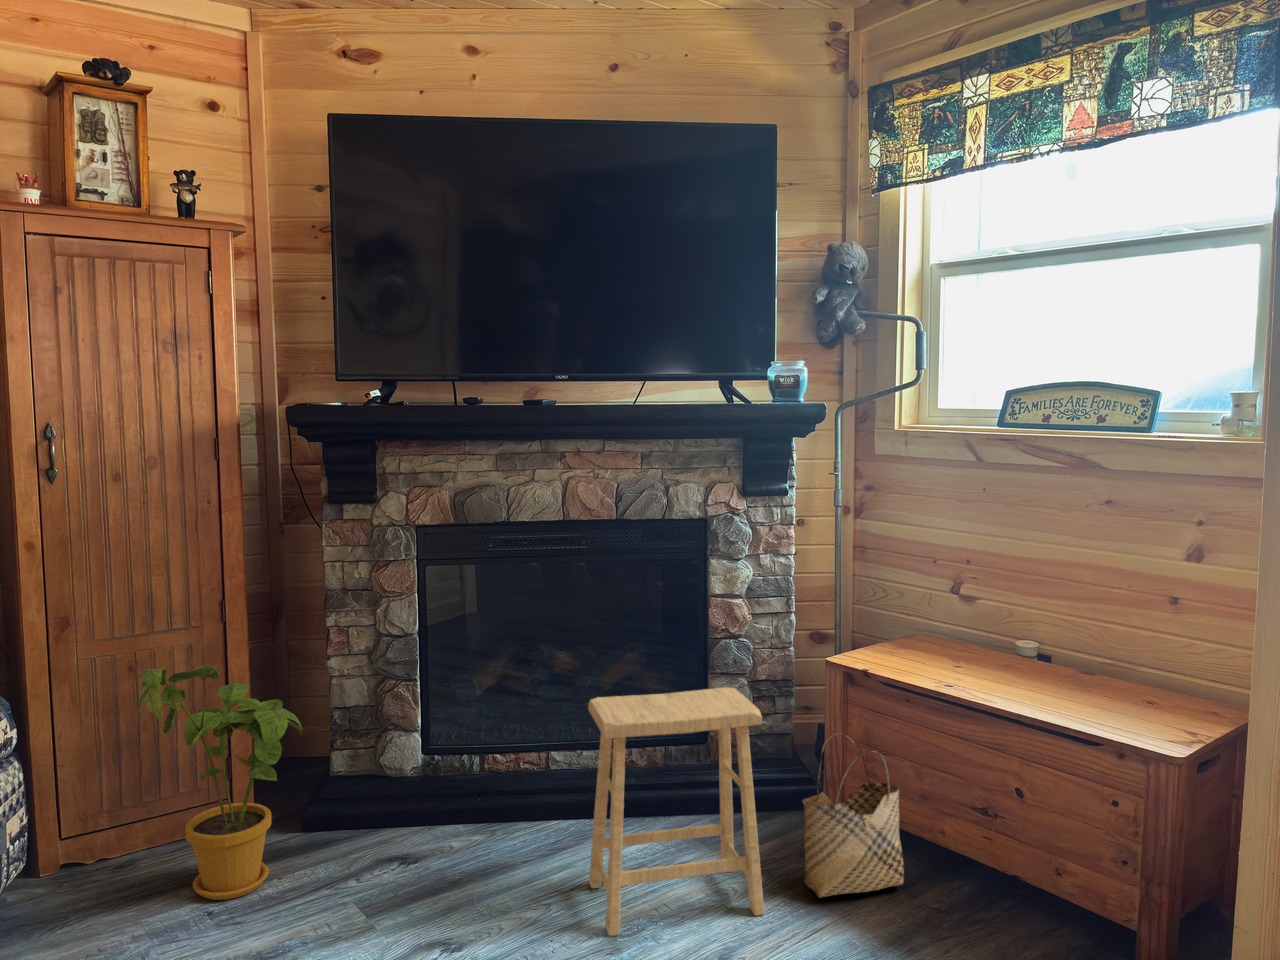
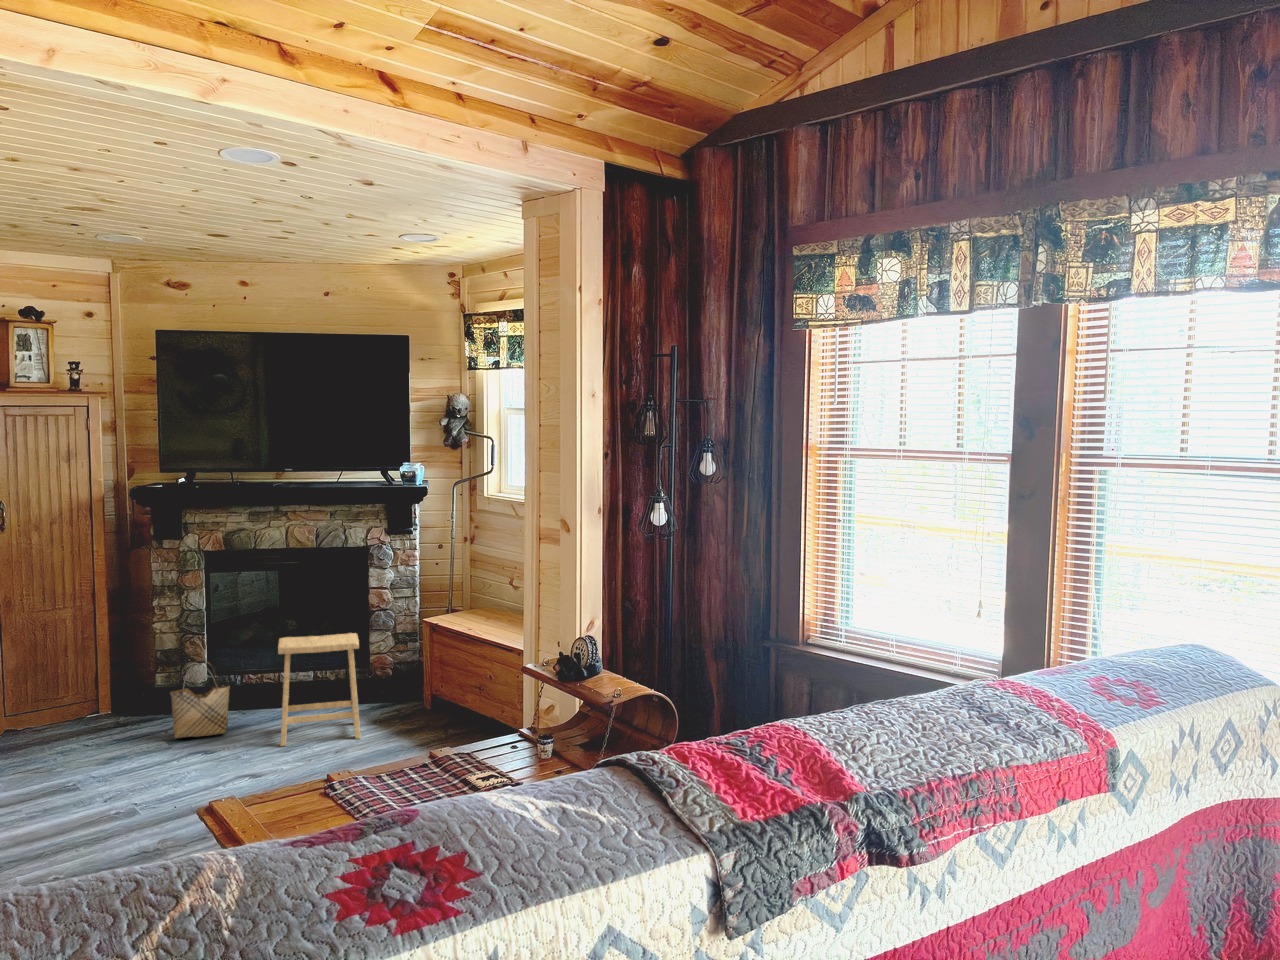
house plant: present [137,665,303,900] -> none [49,623,135,738]
woven basket: present [803,733,904,898] -> present [170,660,230,738]

